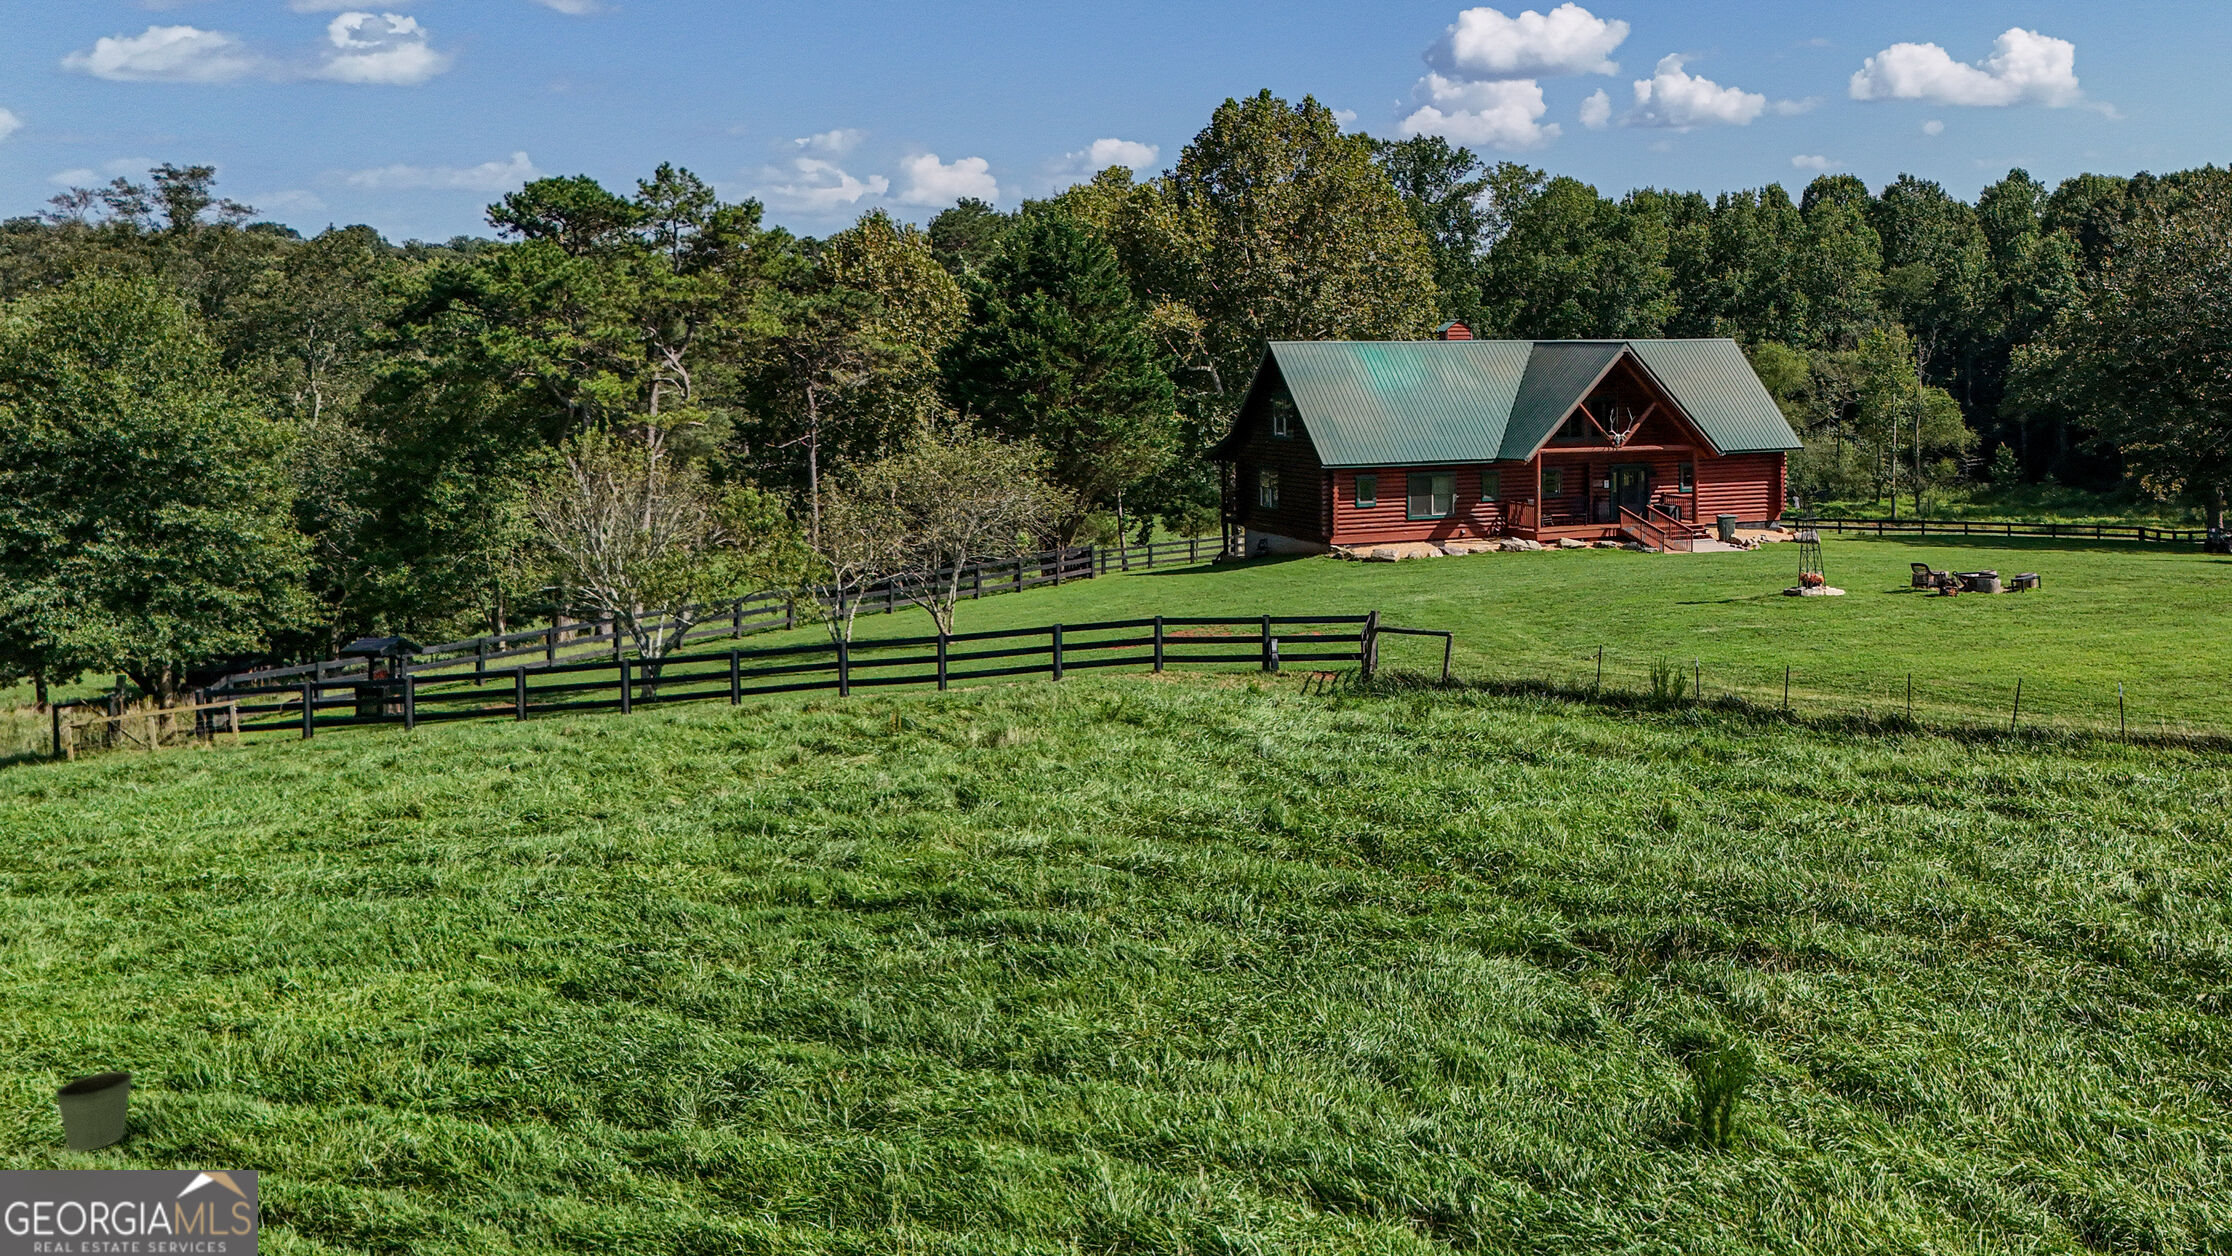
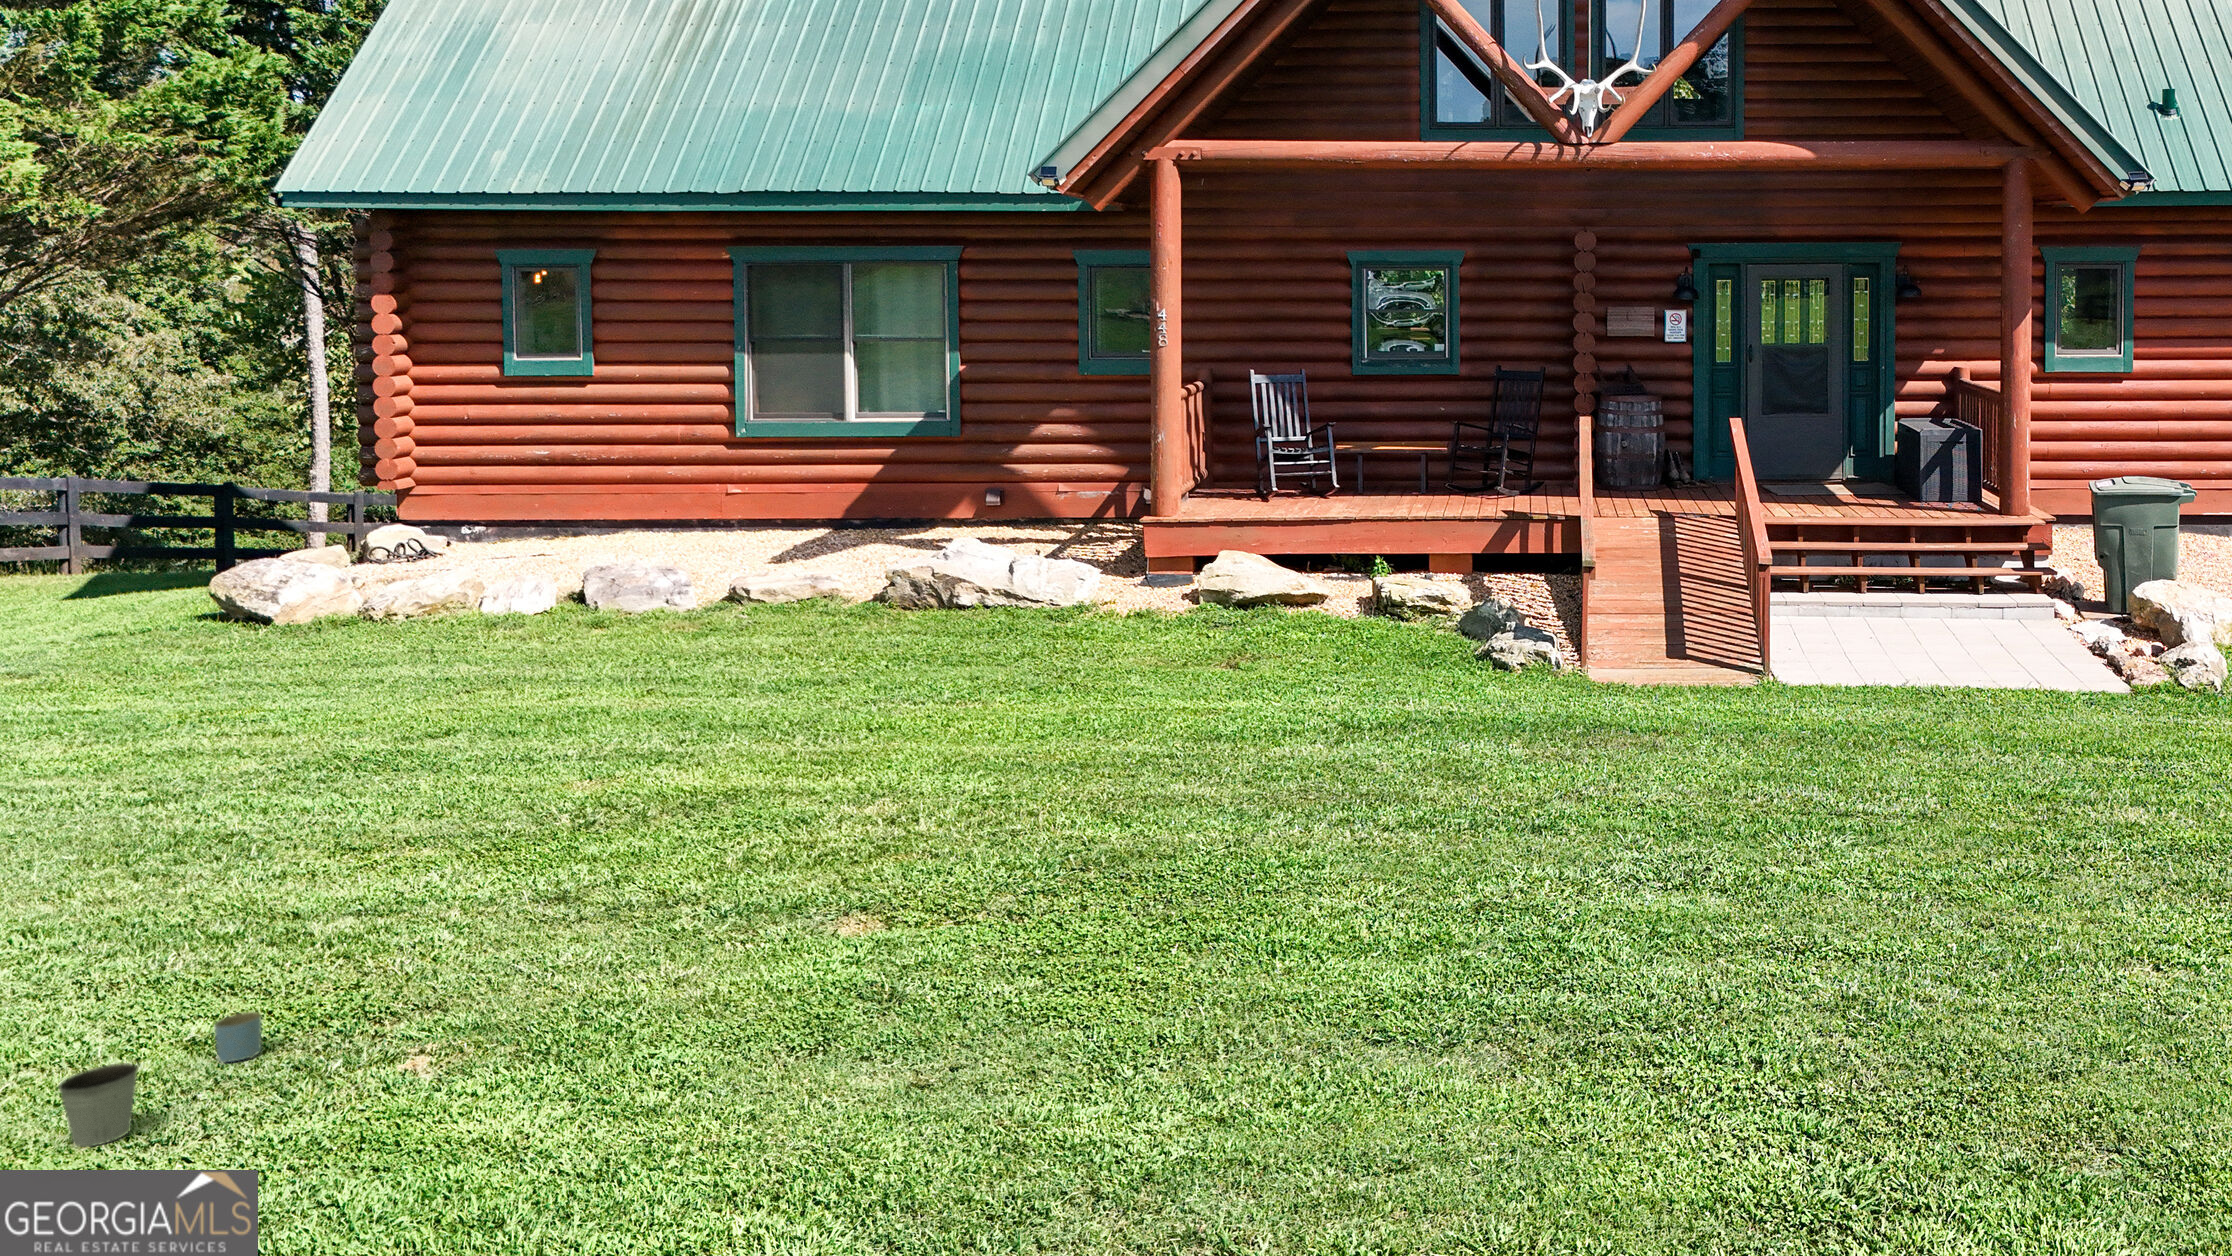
planter: none [200,1023,245,1074] -> present [214,1012,262,1063]

